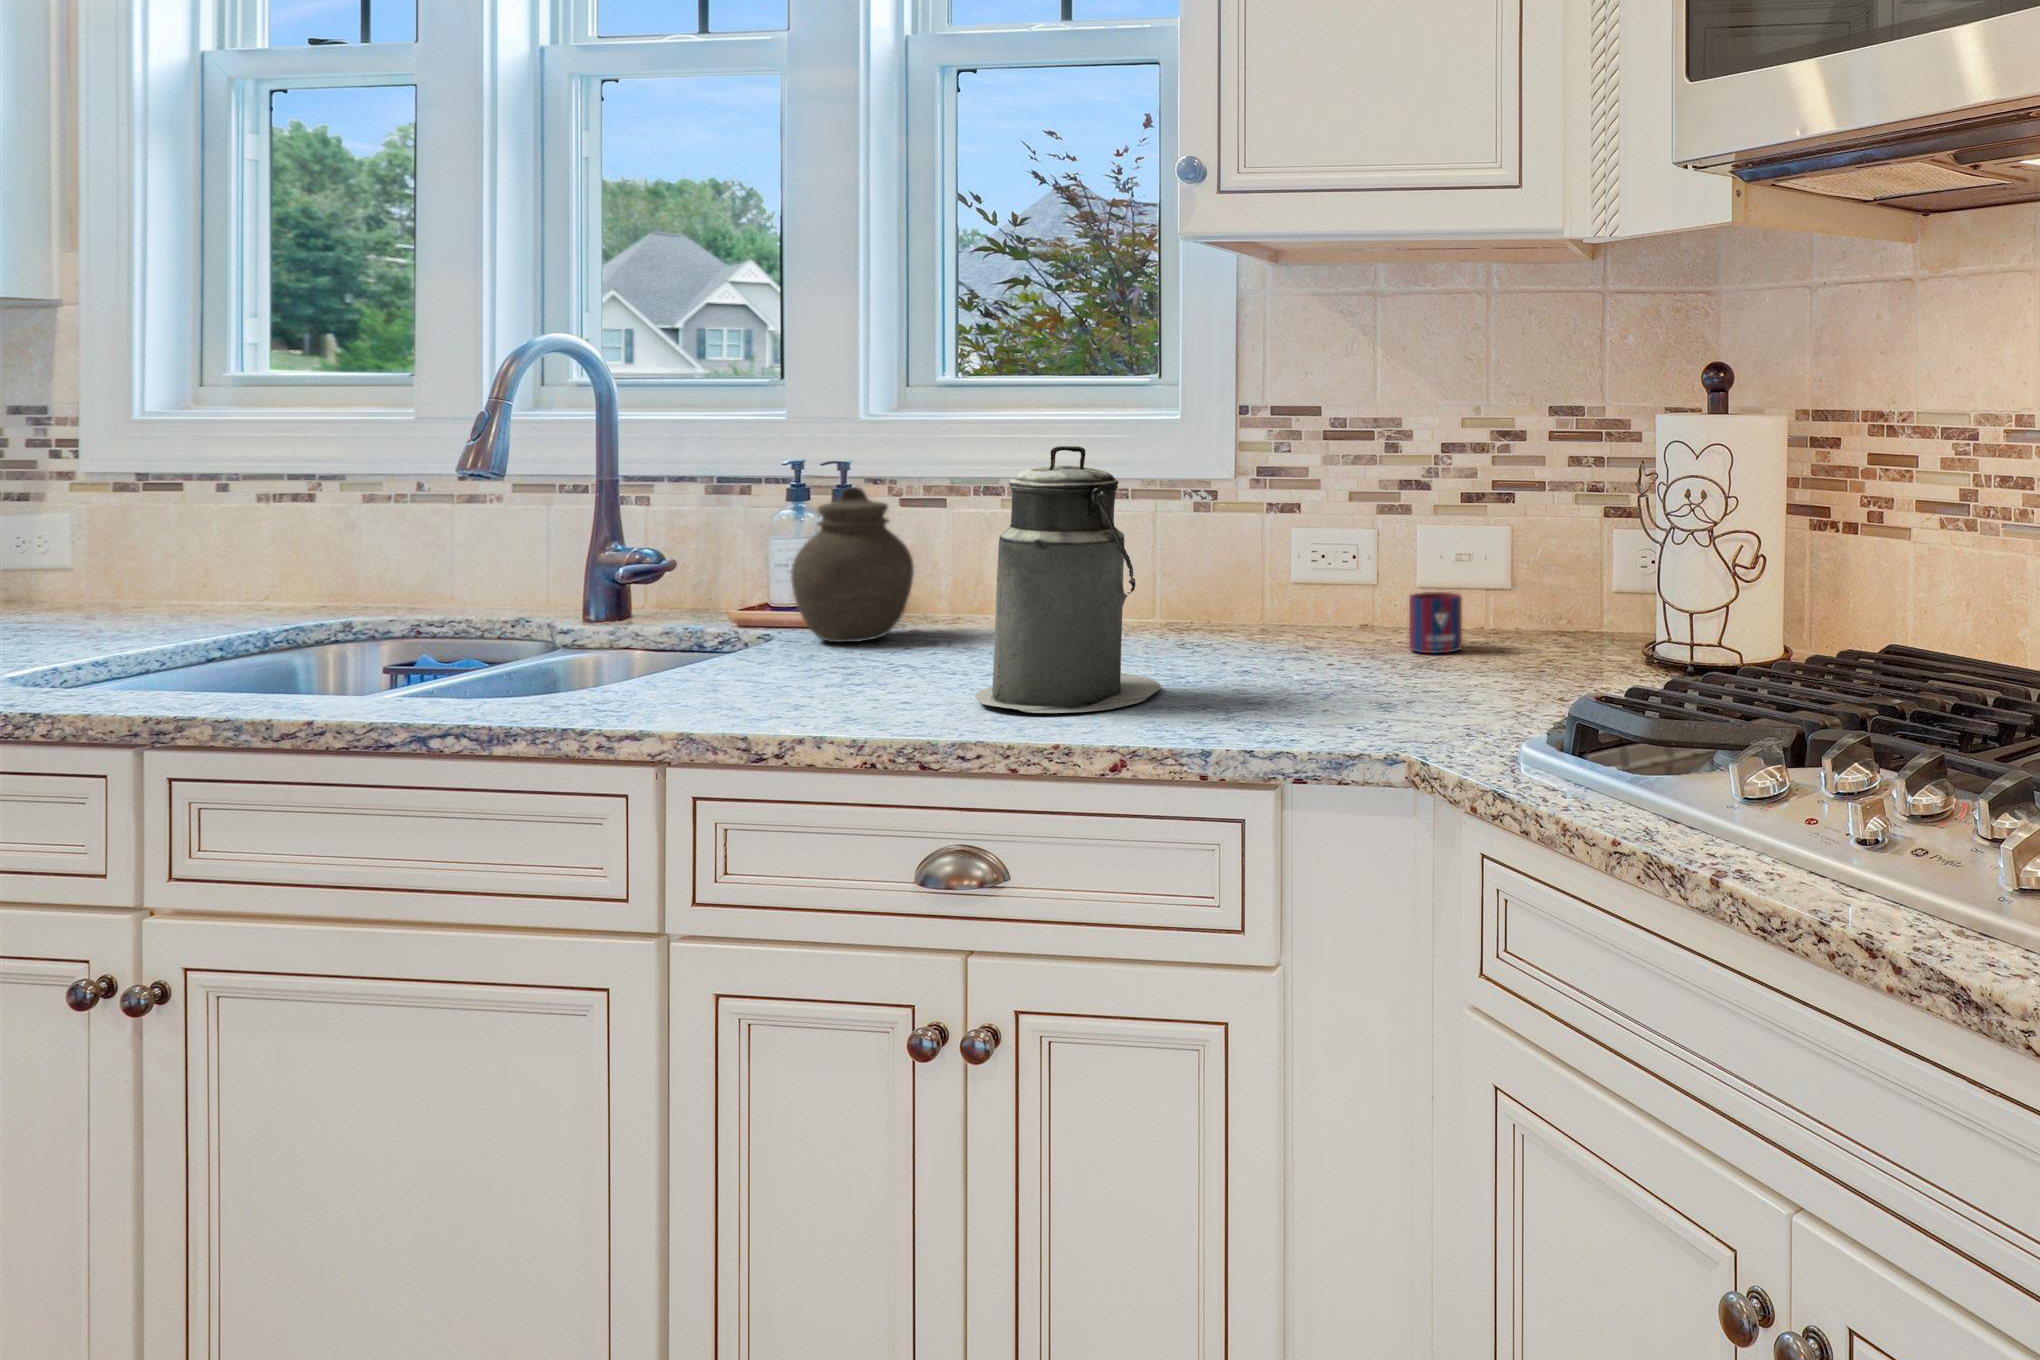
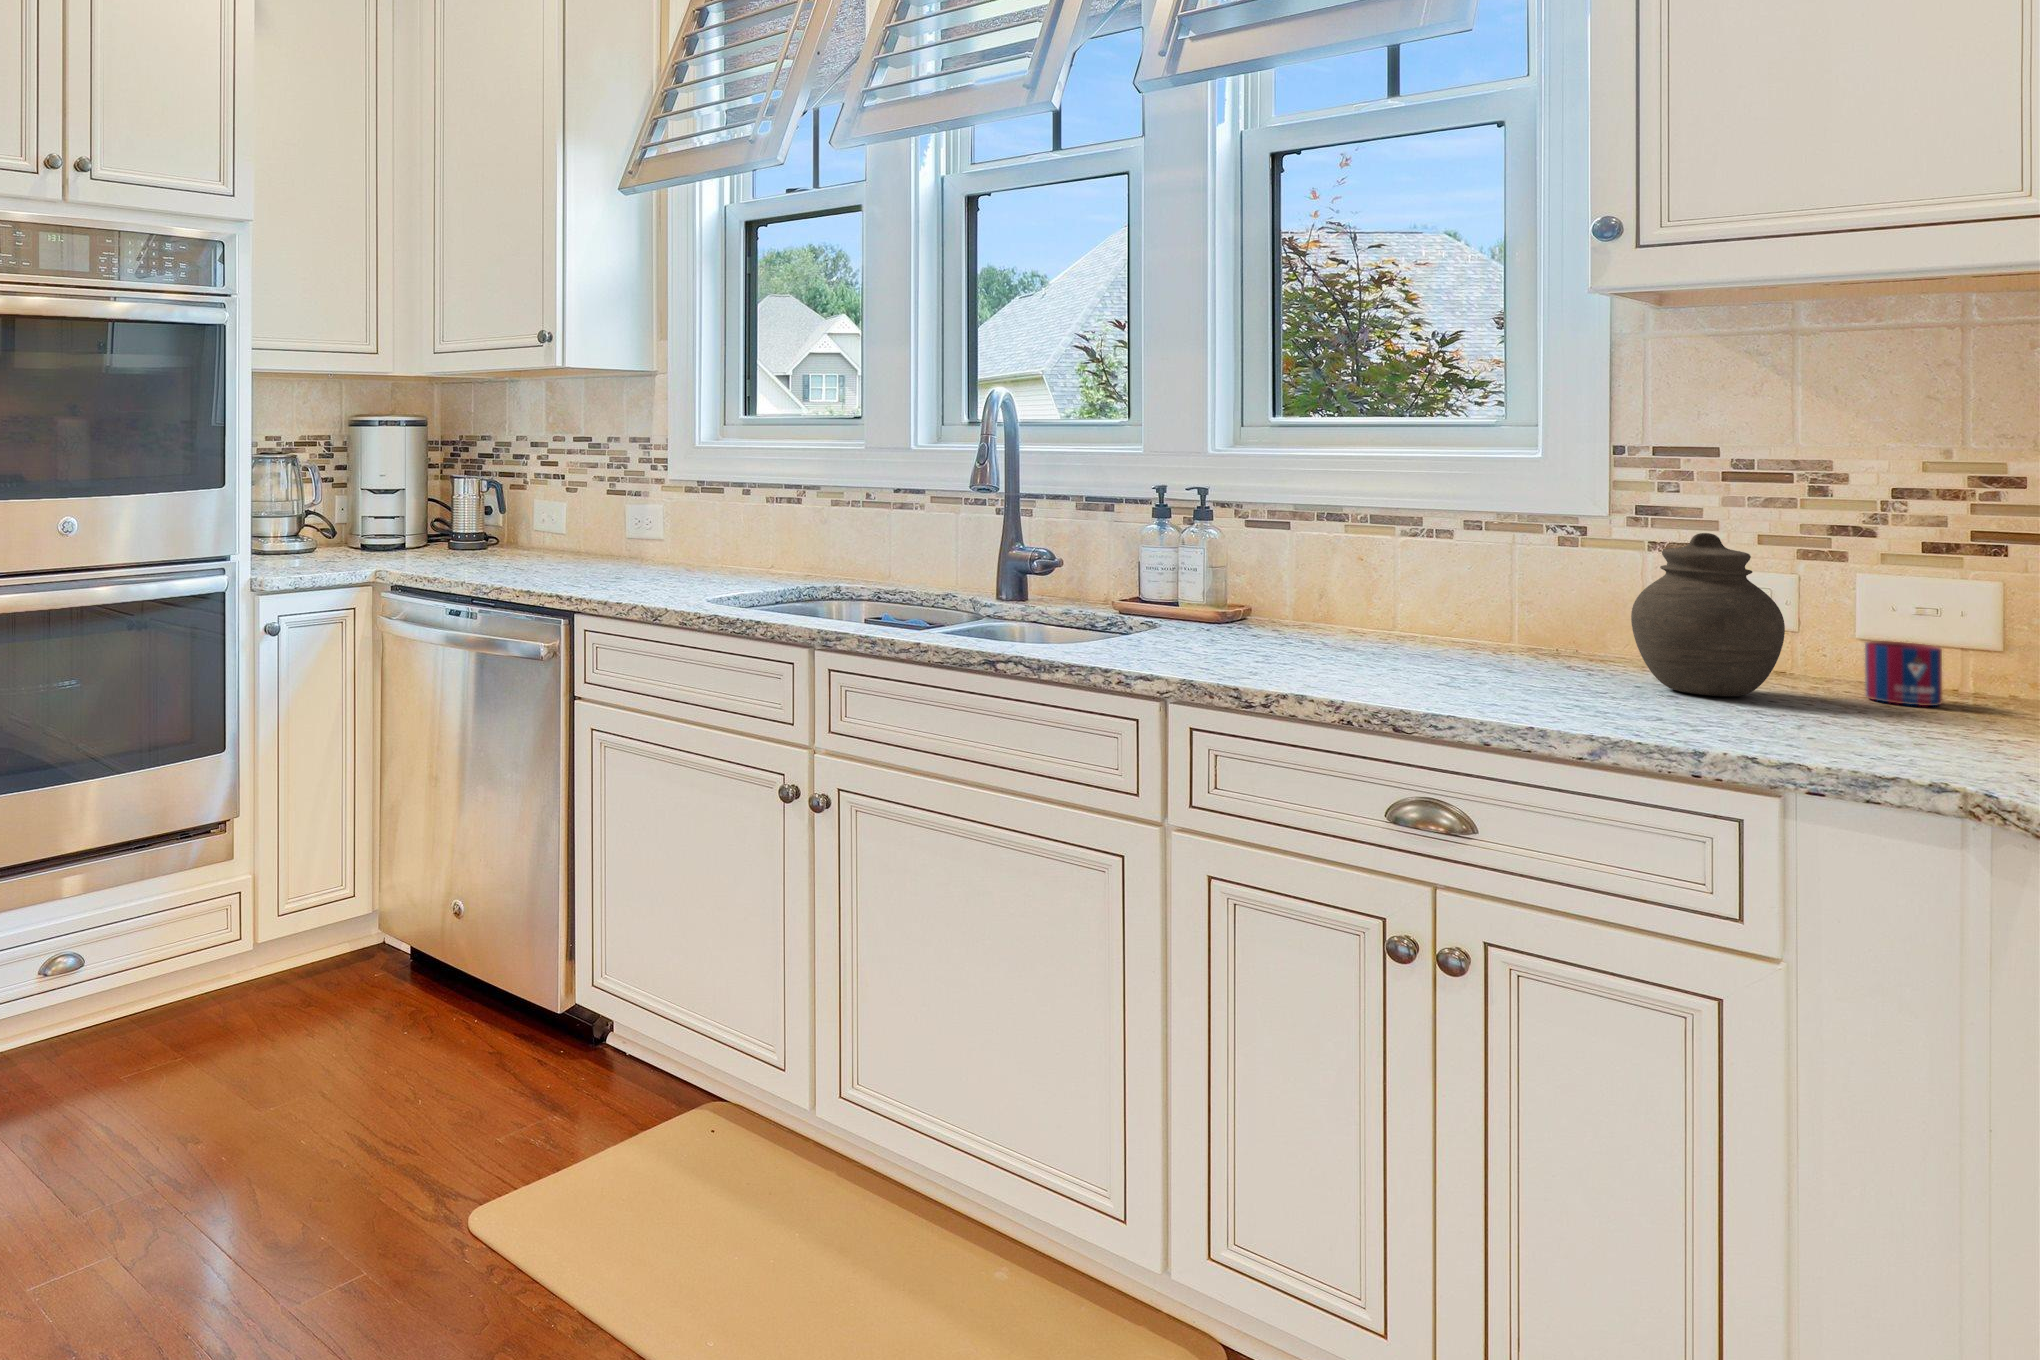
canister: present [975,446,1161,713] -> none [1408,476,1596,707]
jar: present [791,487,914,642] -> present [1631,533,1785,696]

